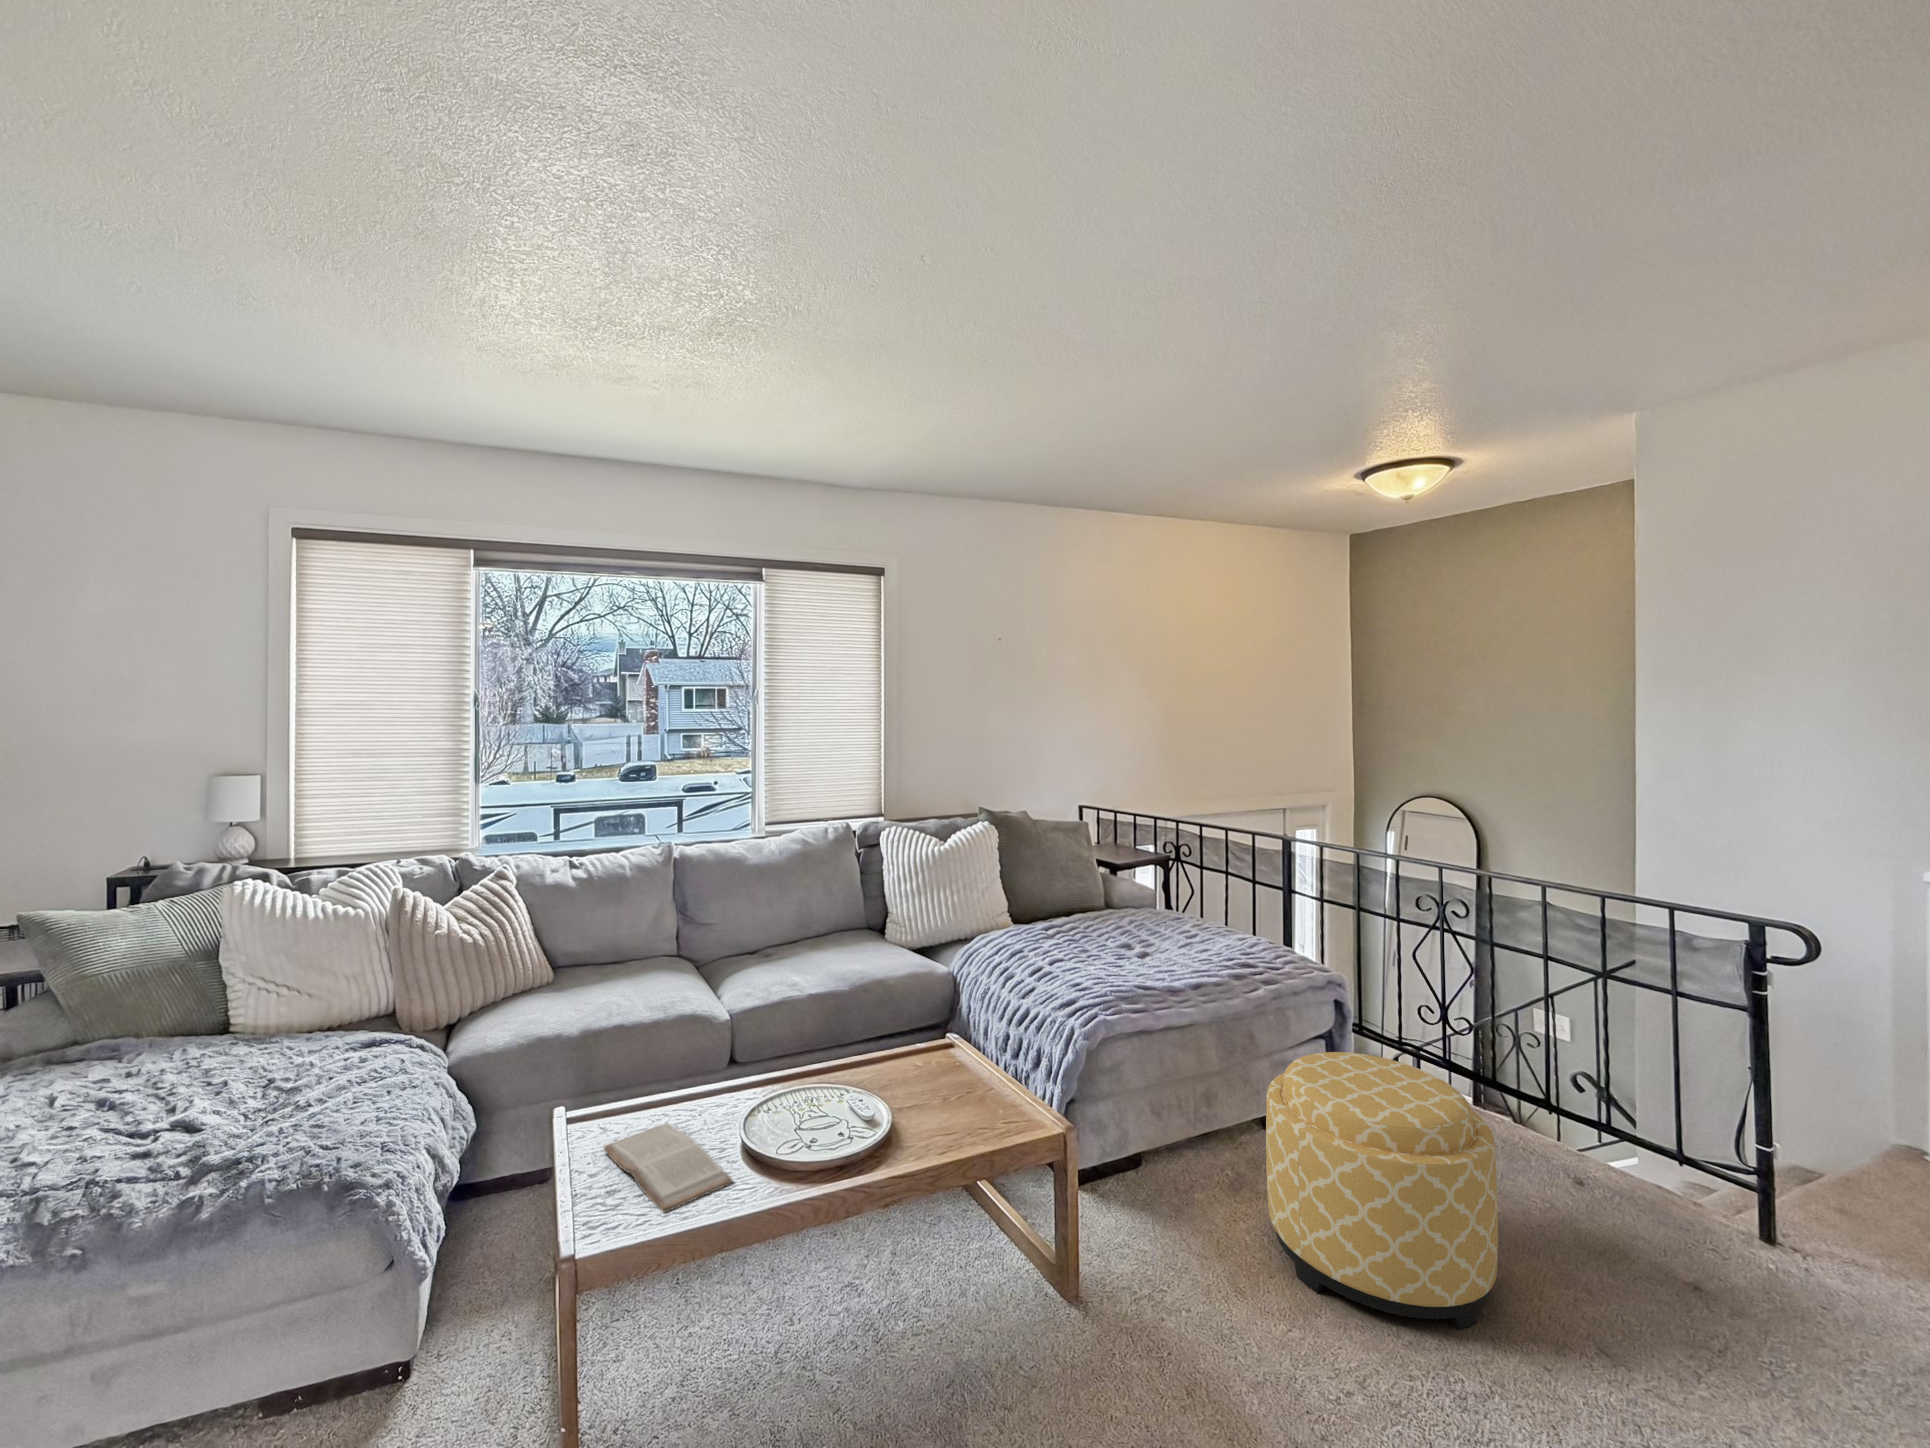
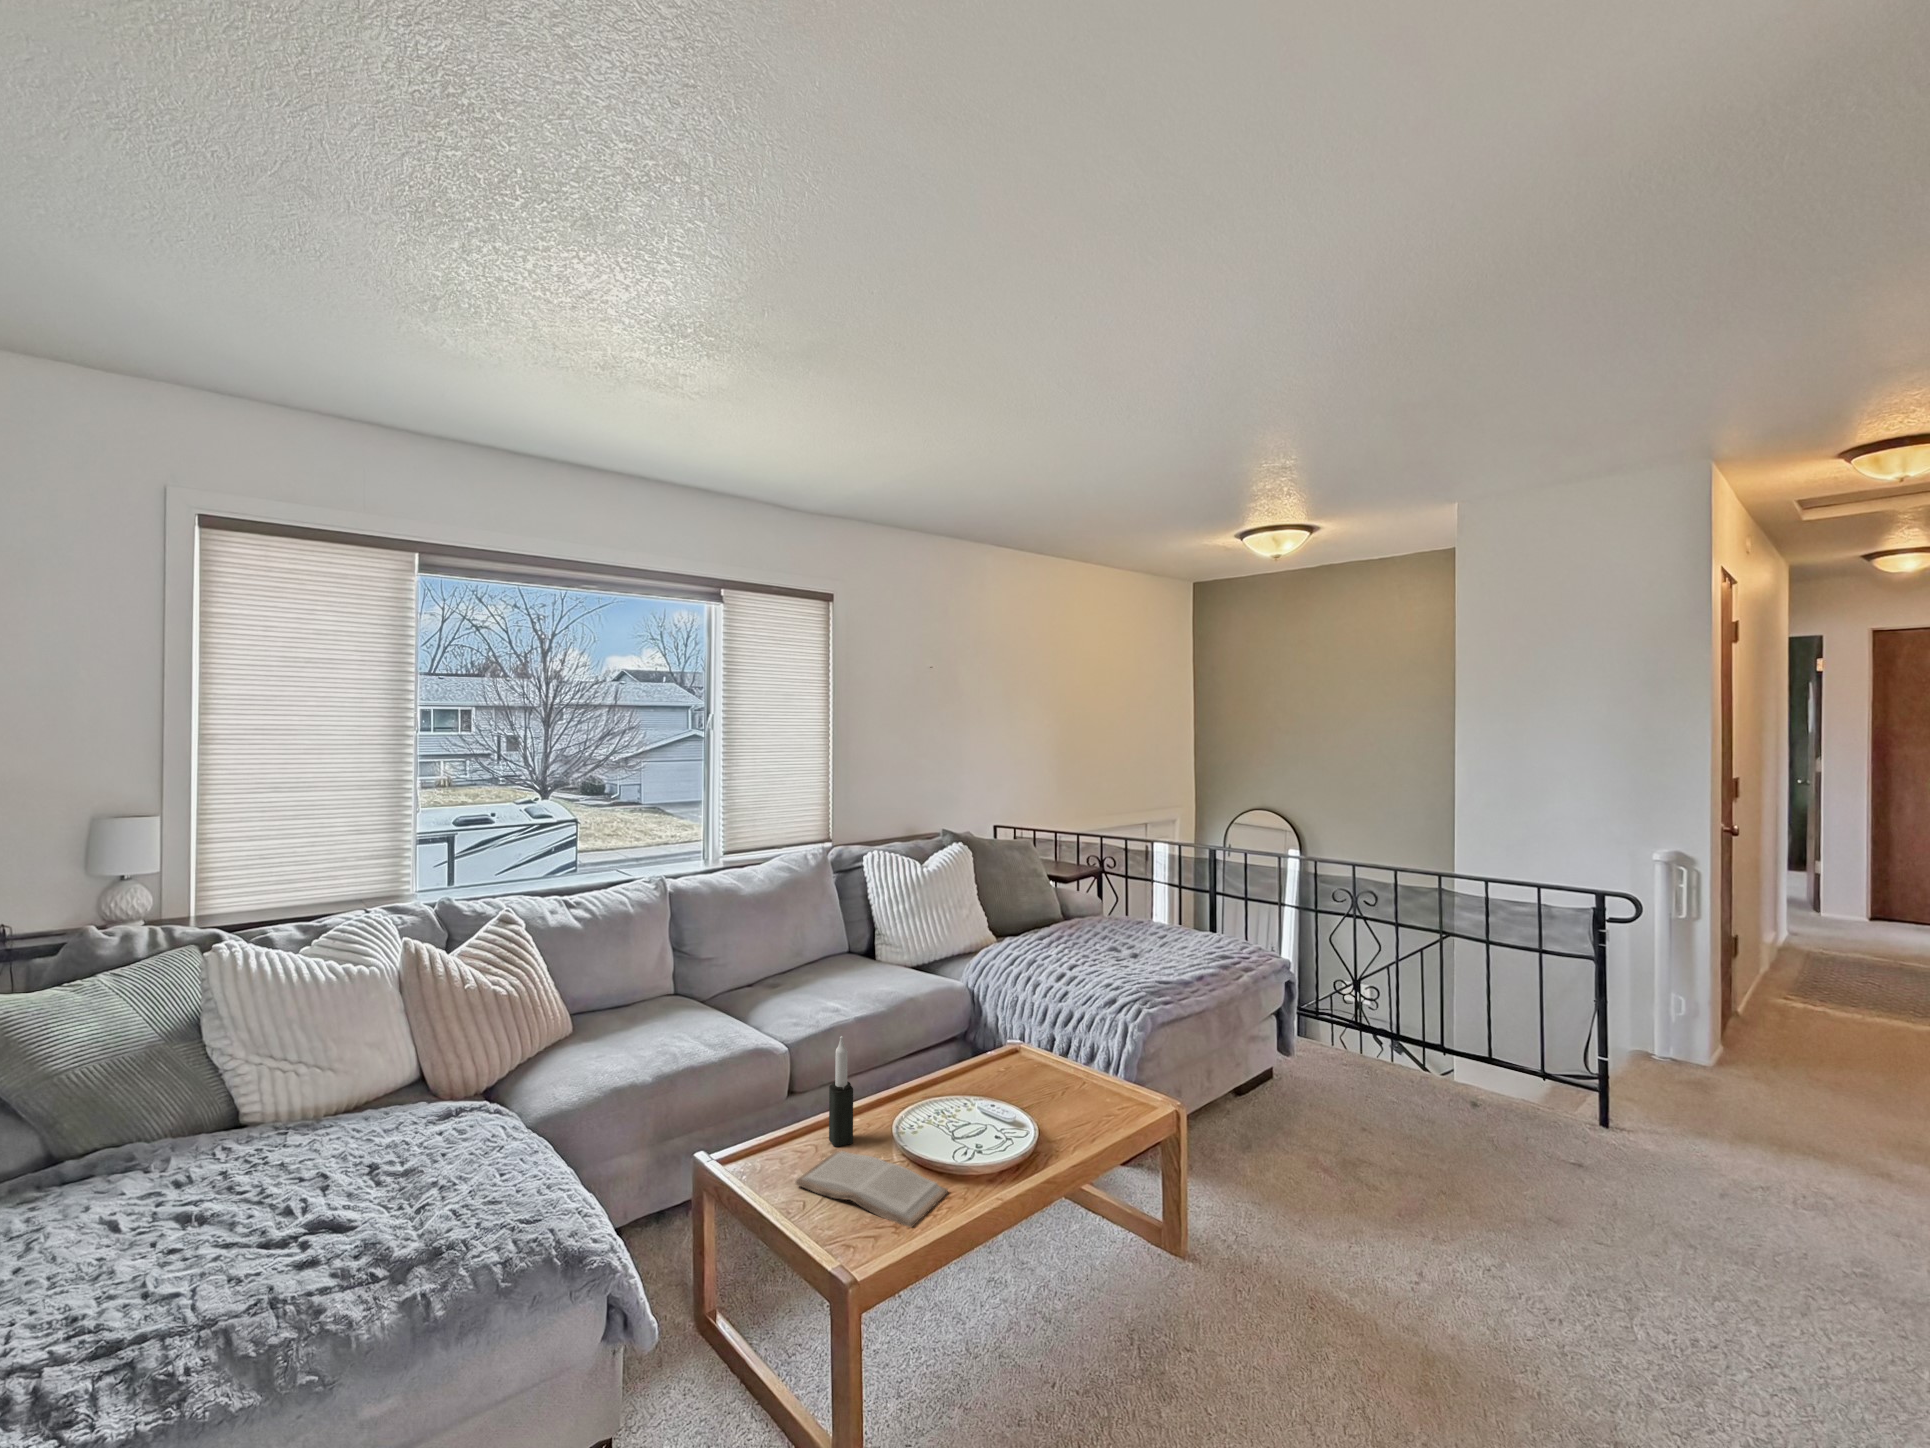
candle: none [676,1009,699,1119] -> present [829,1036,853,1147]
ottoman: present [1266,1052,1498,1330] -> none [1297,1020,1483,1224]

